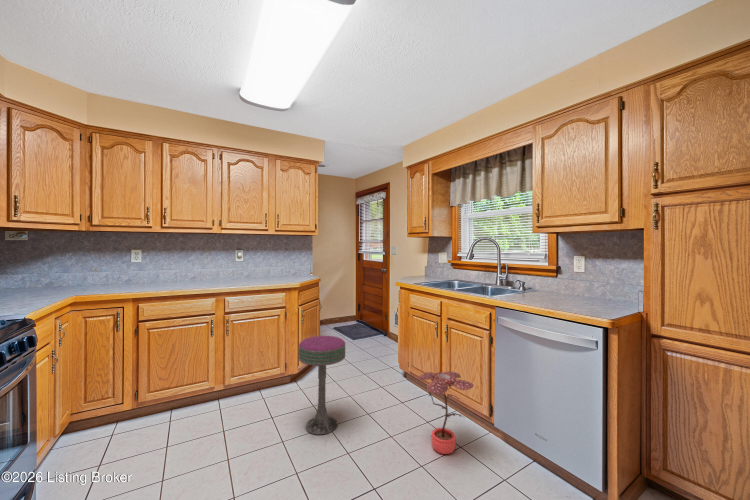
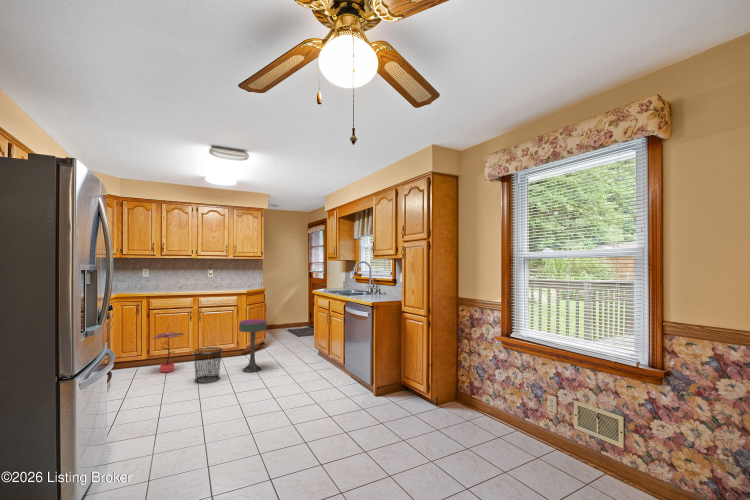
potted plant: present [418,371,473,454] -> present [153,332,184,372]
waste bin: none [217,396,275,481] -> present [193,347,222,383]

